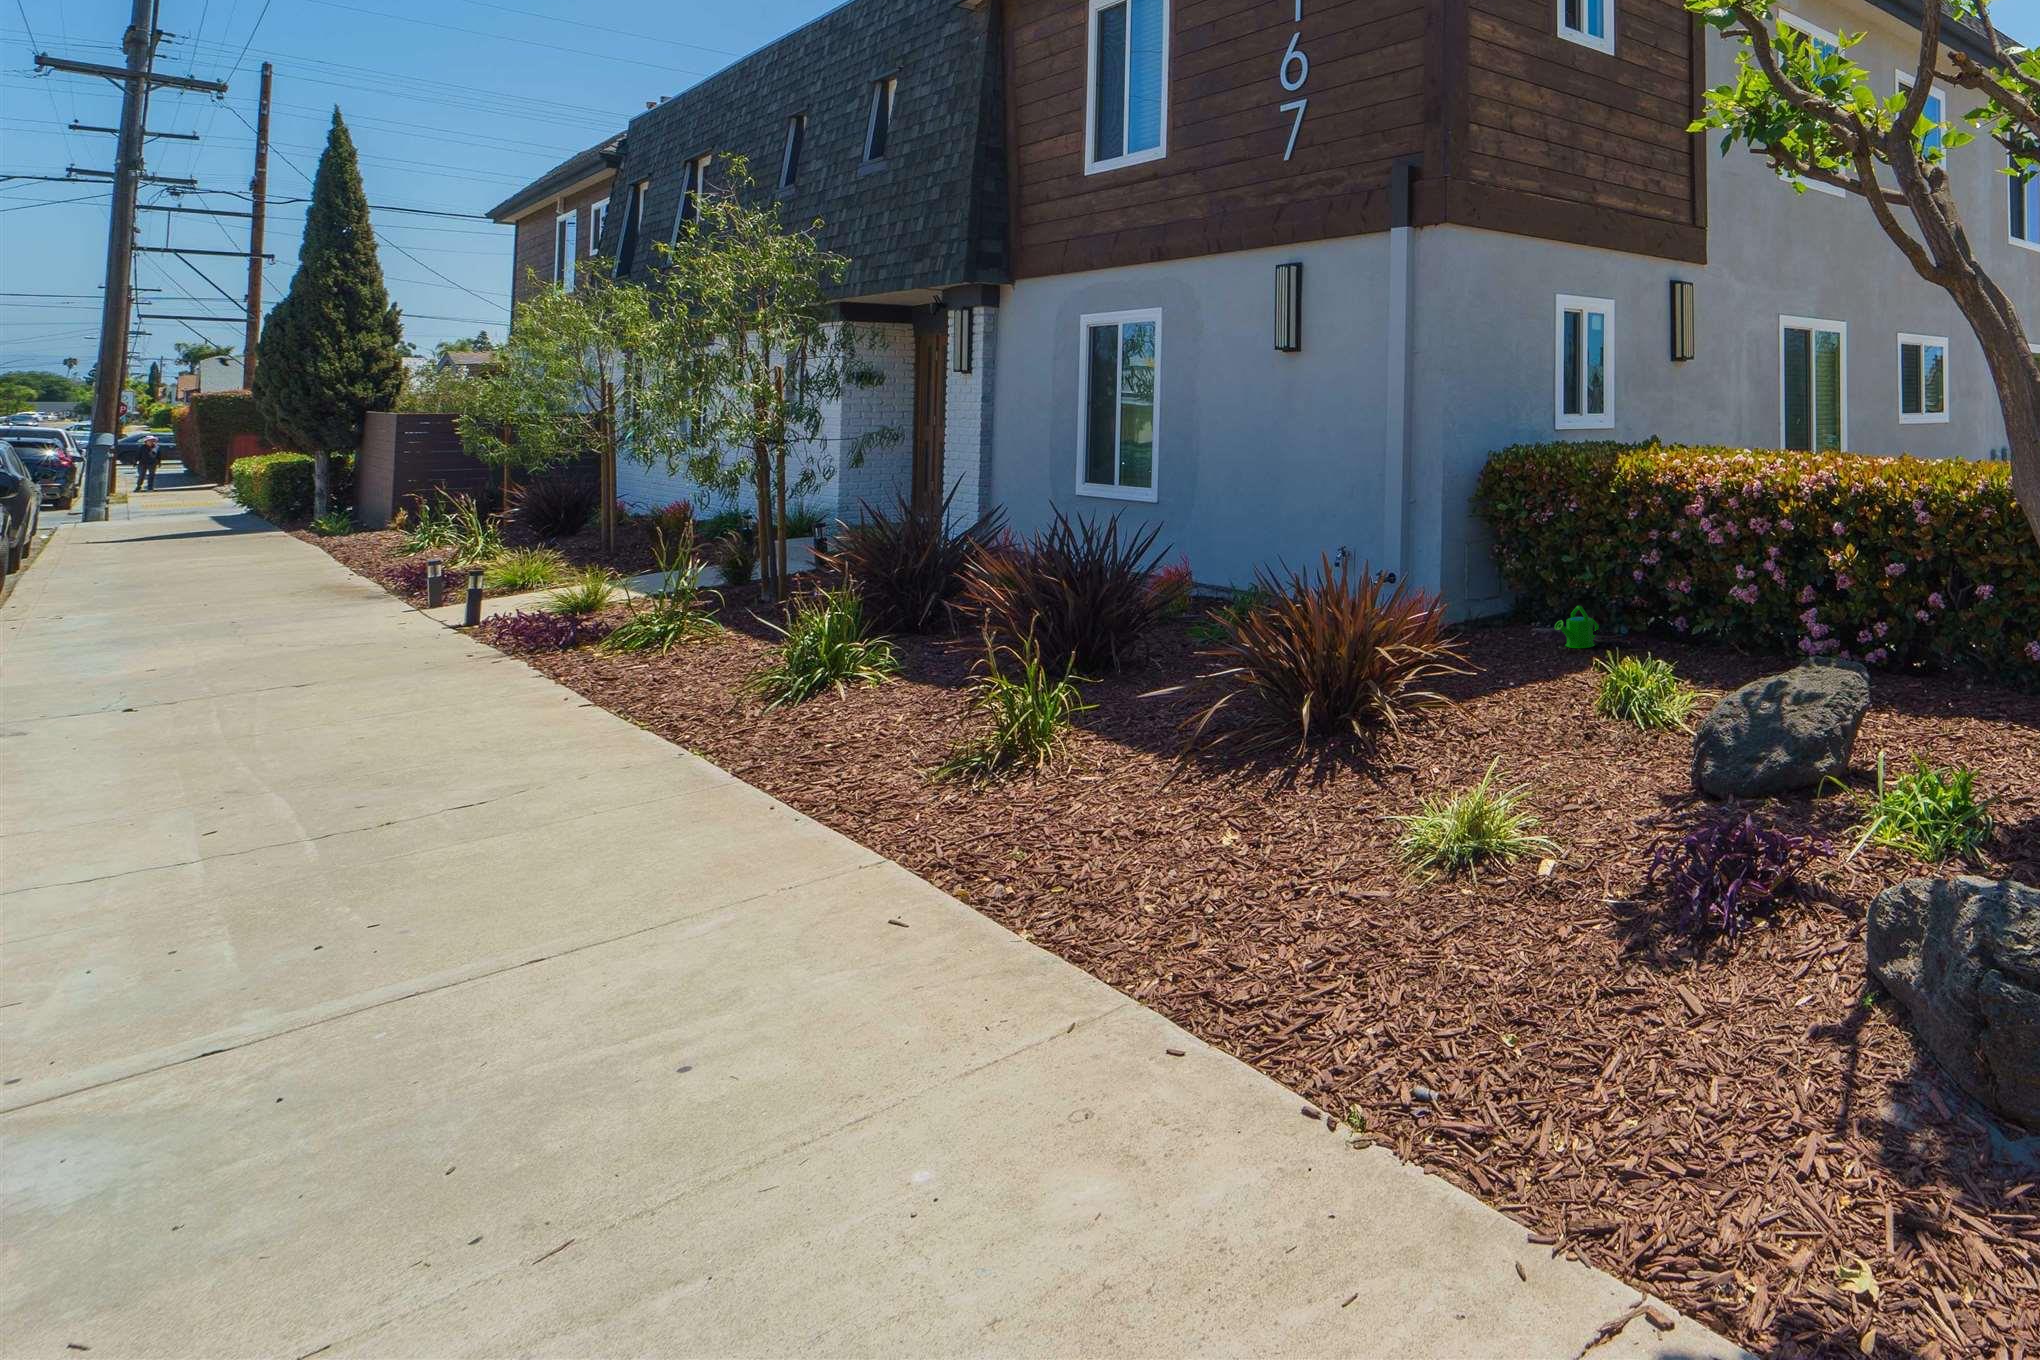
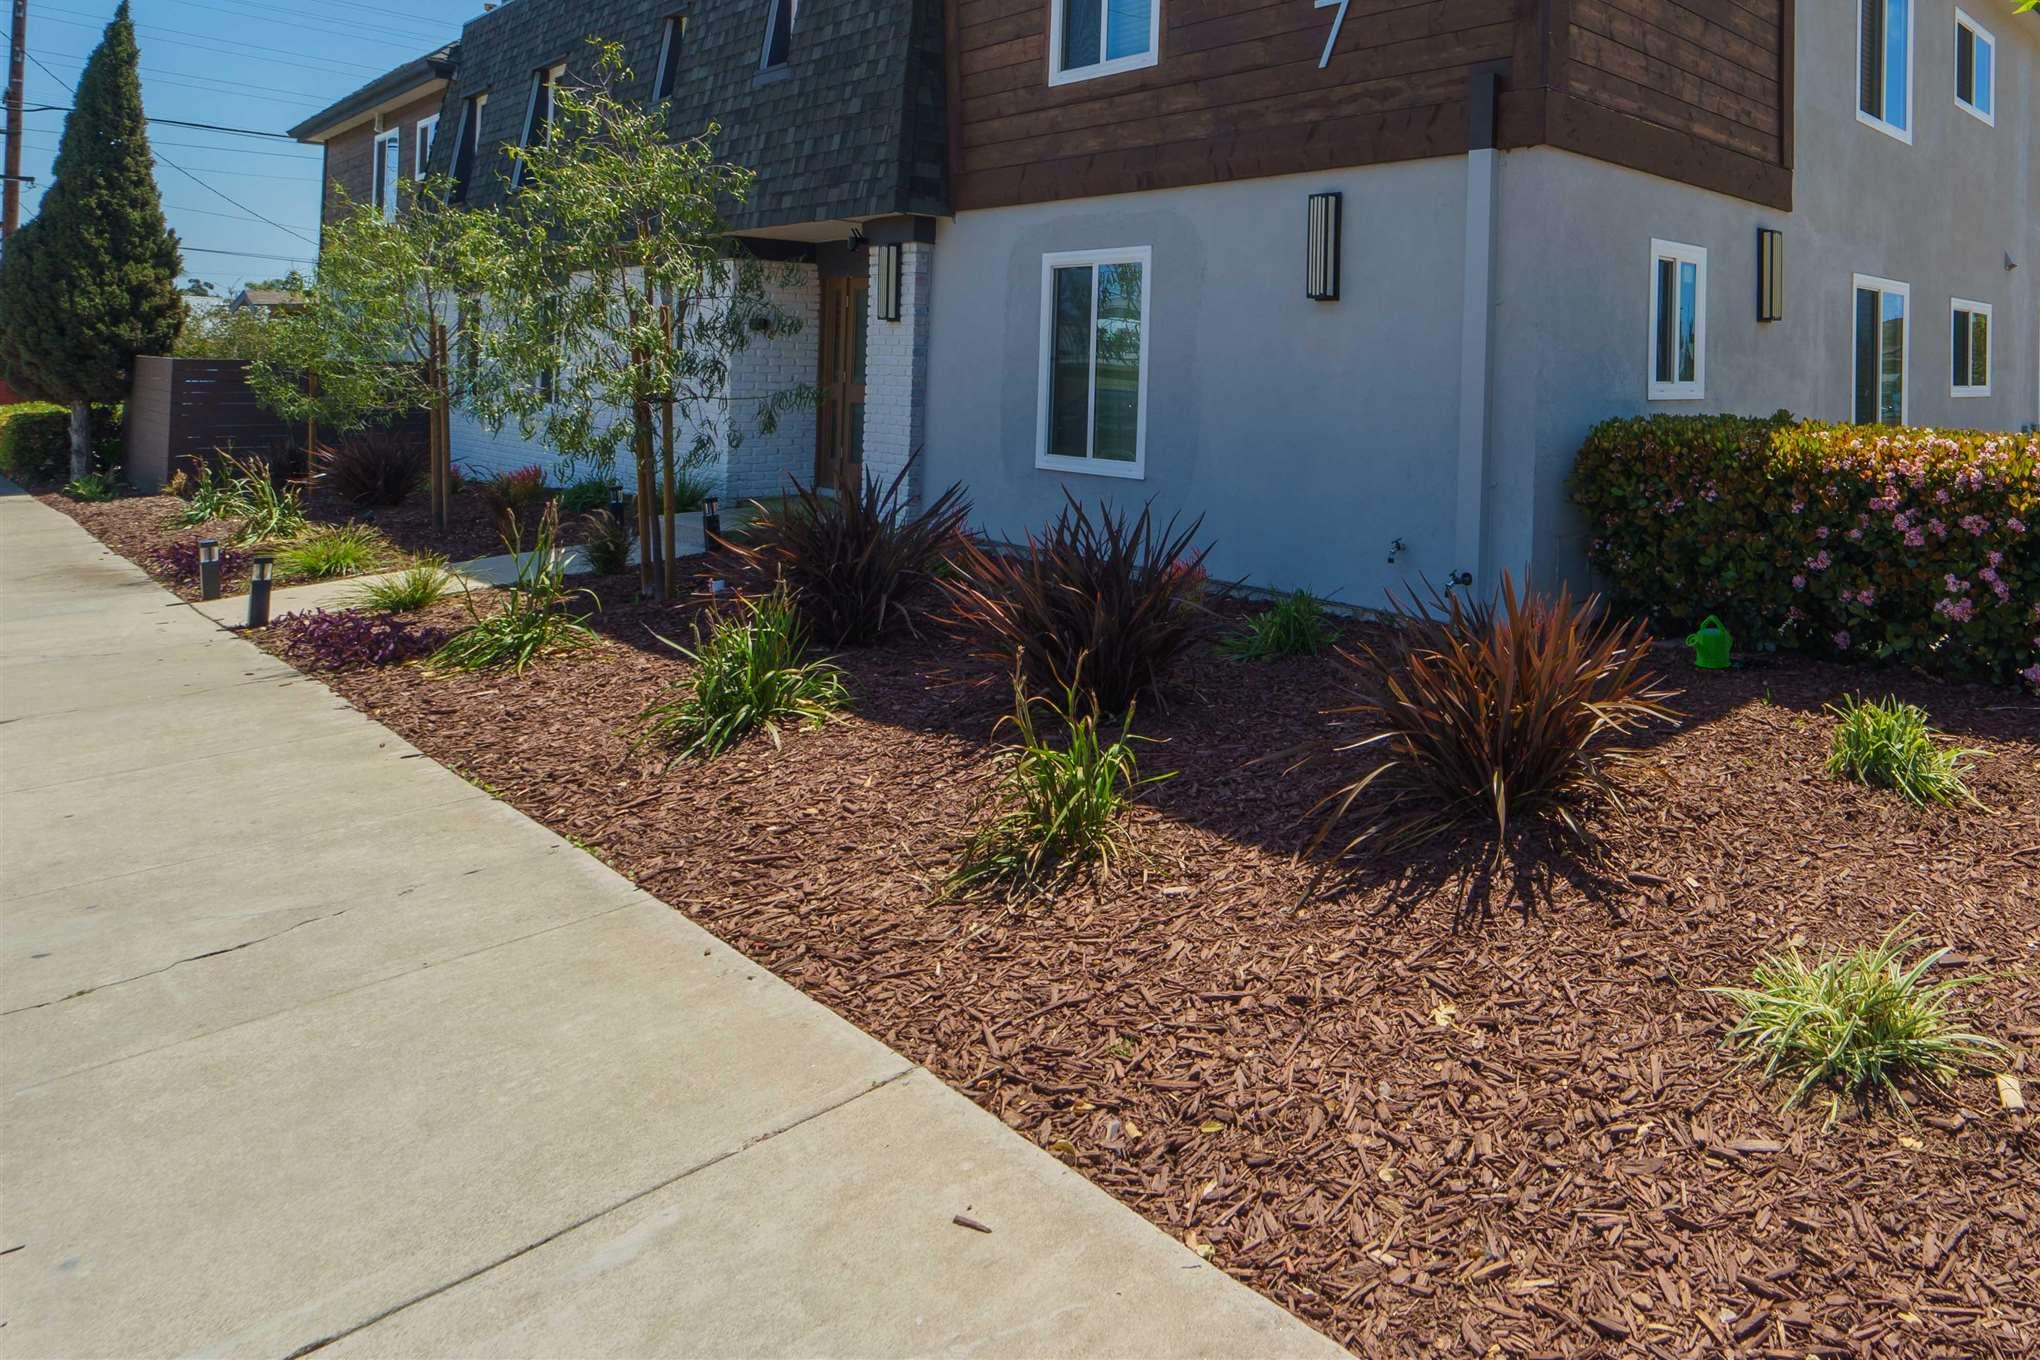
potted plant: none [327,475,372,527] -> present [99,439,131,492]

